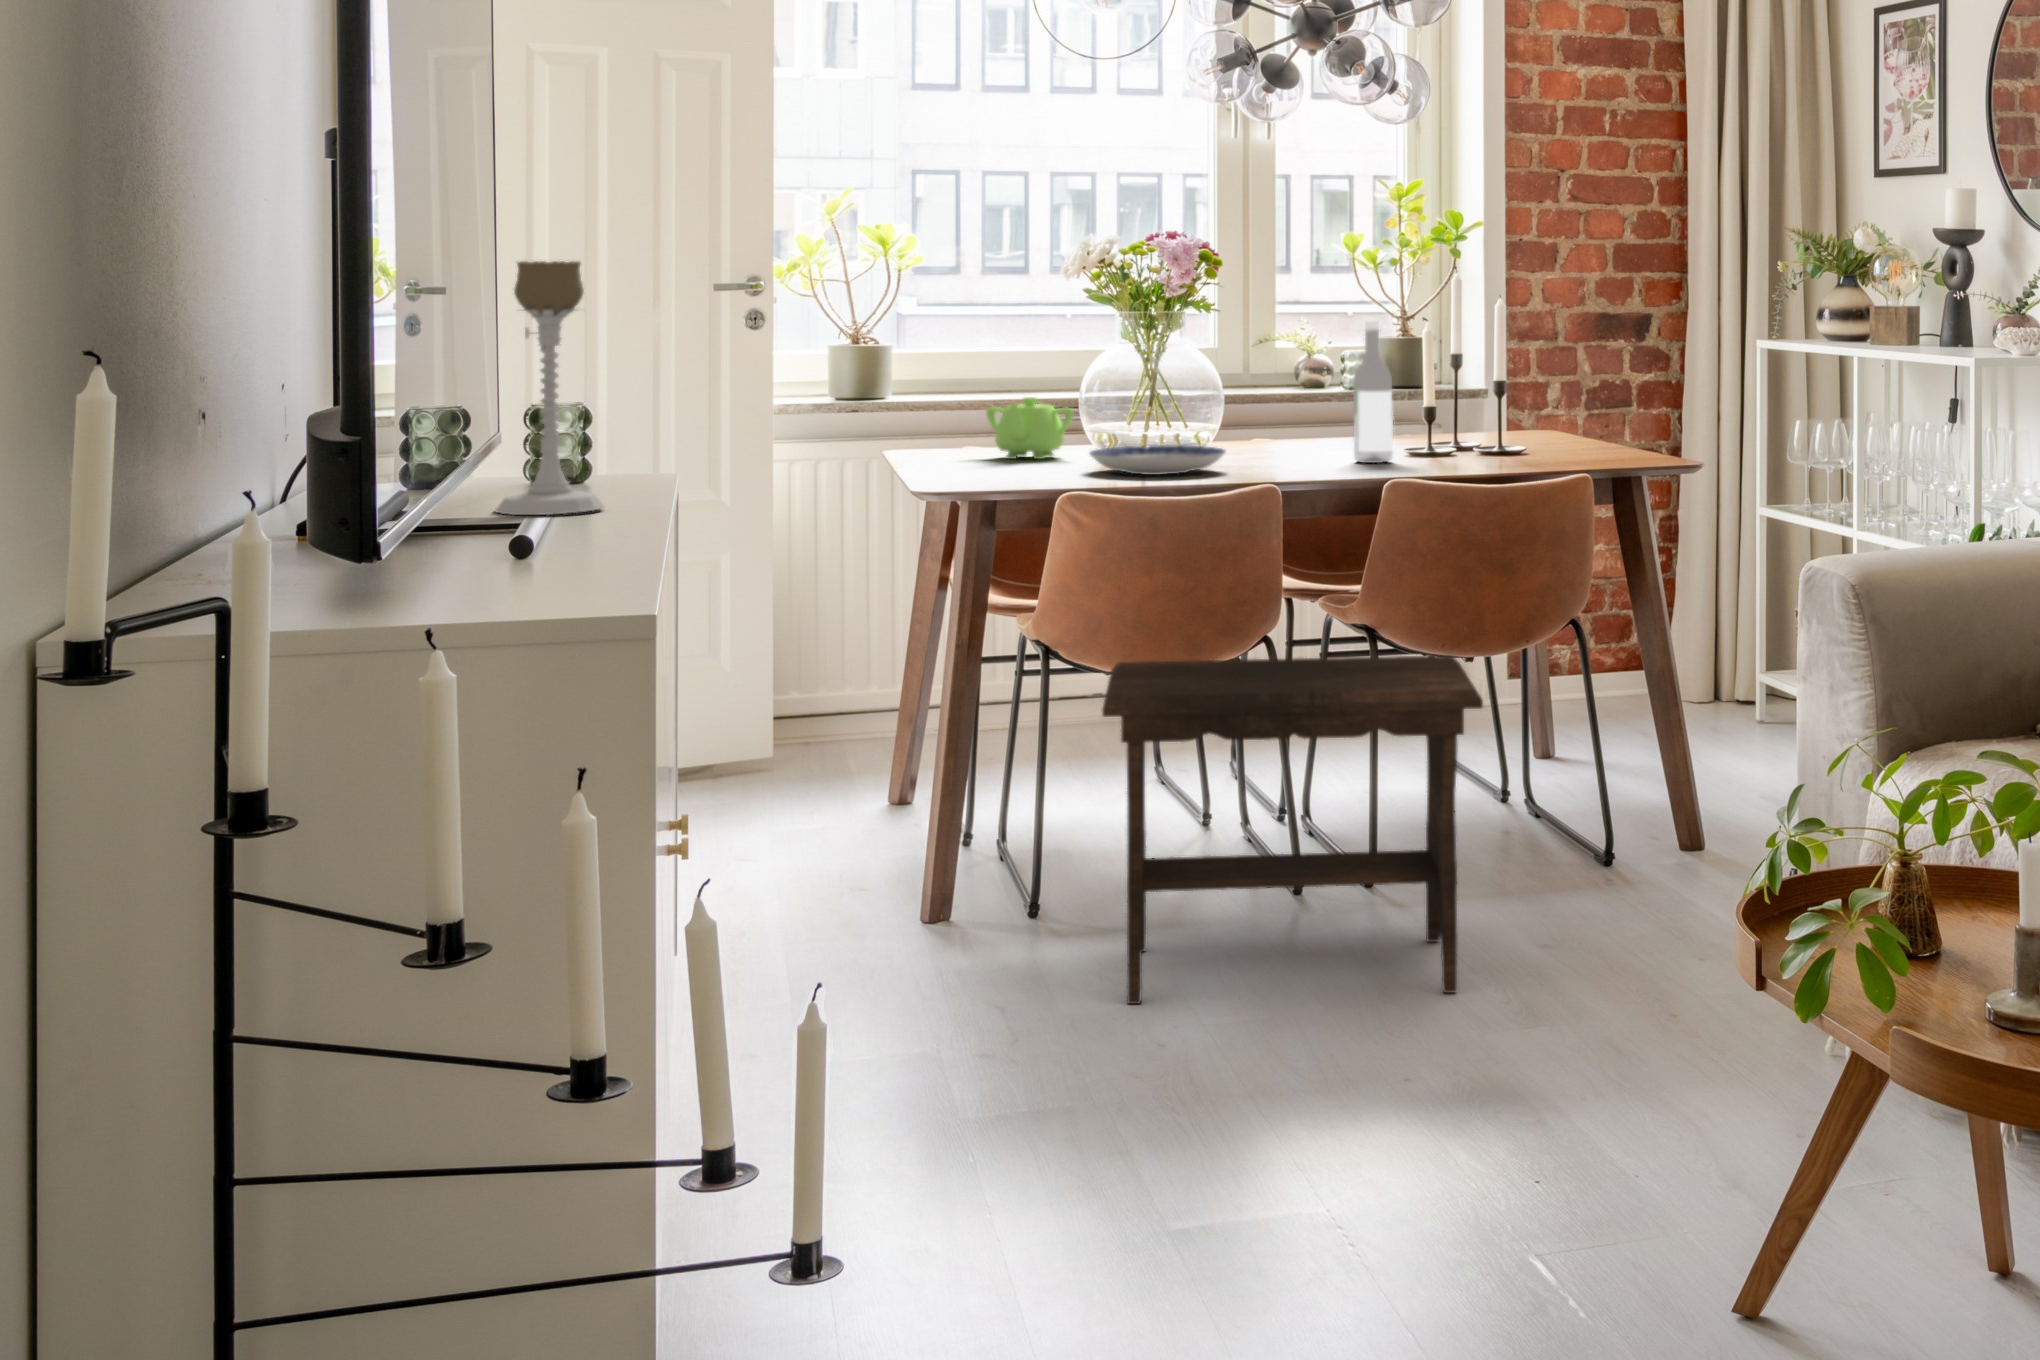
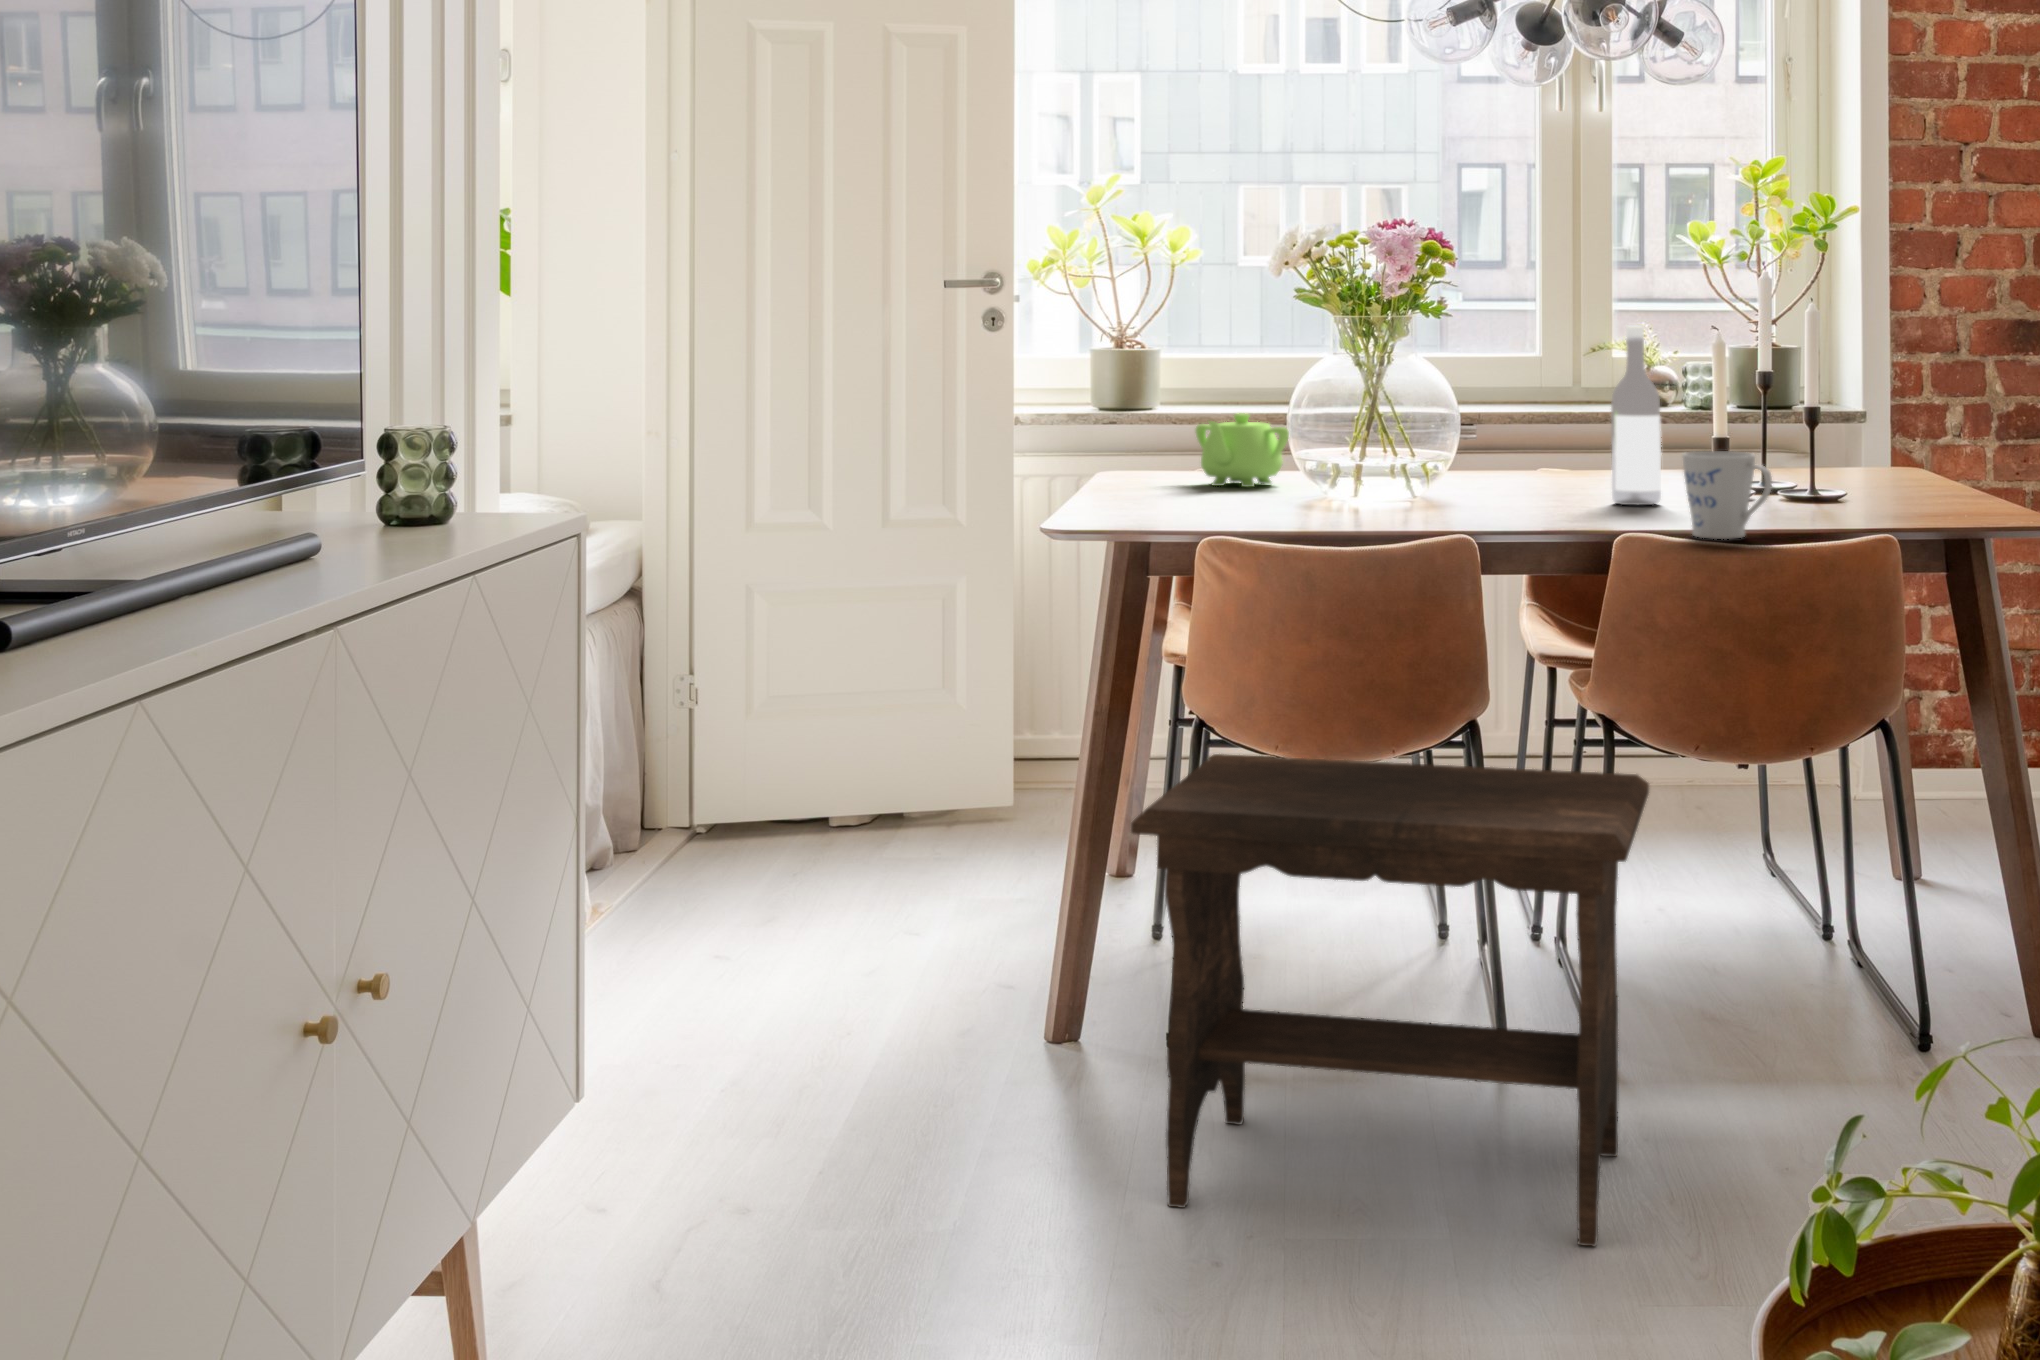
candle holder: present [496,261,605,515] -> none [192,241,338,565]
mug: none [1445,416,1516,482] -> present [1683,451,1772,539]
plate: present [1090,445,1225,475] -> none [1265,476,1432,513]

